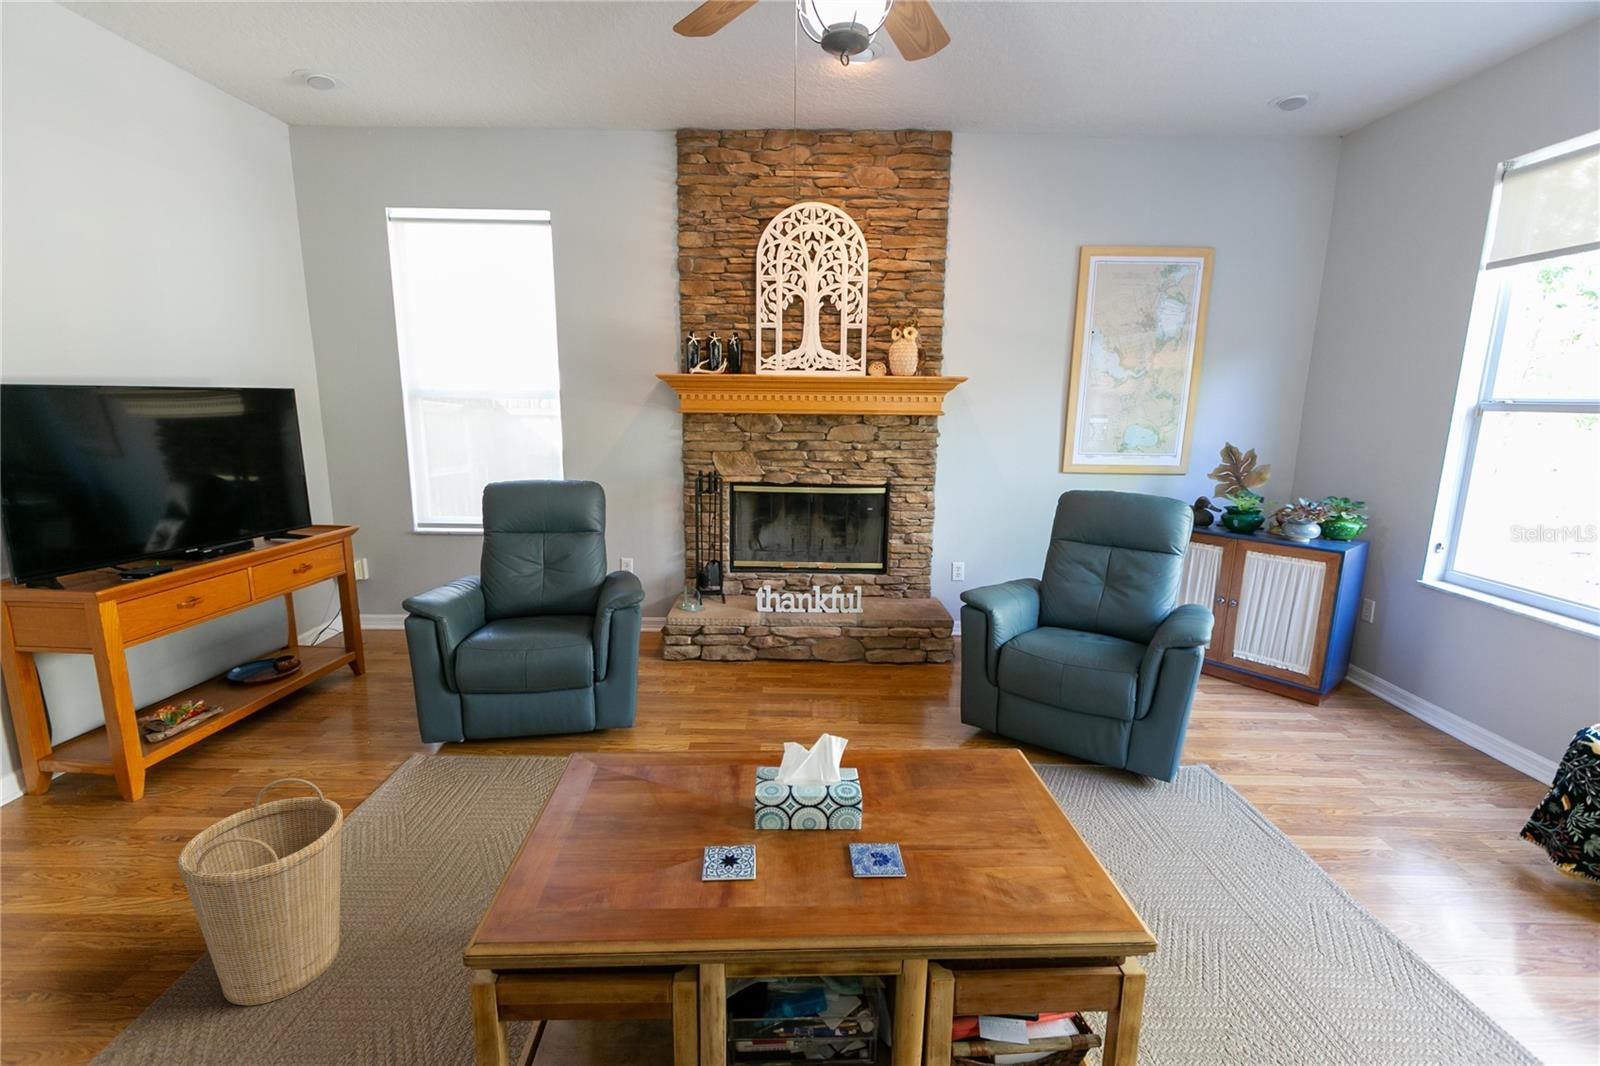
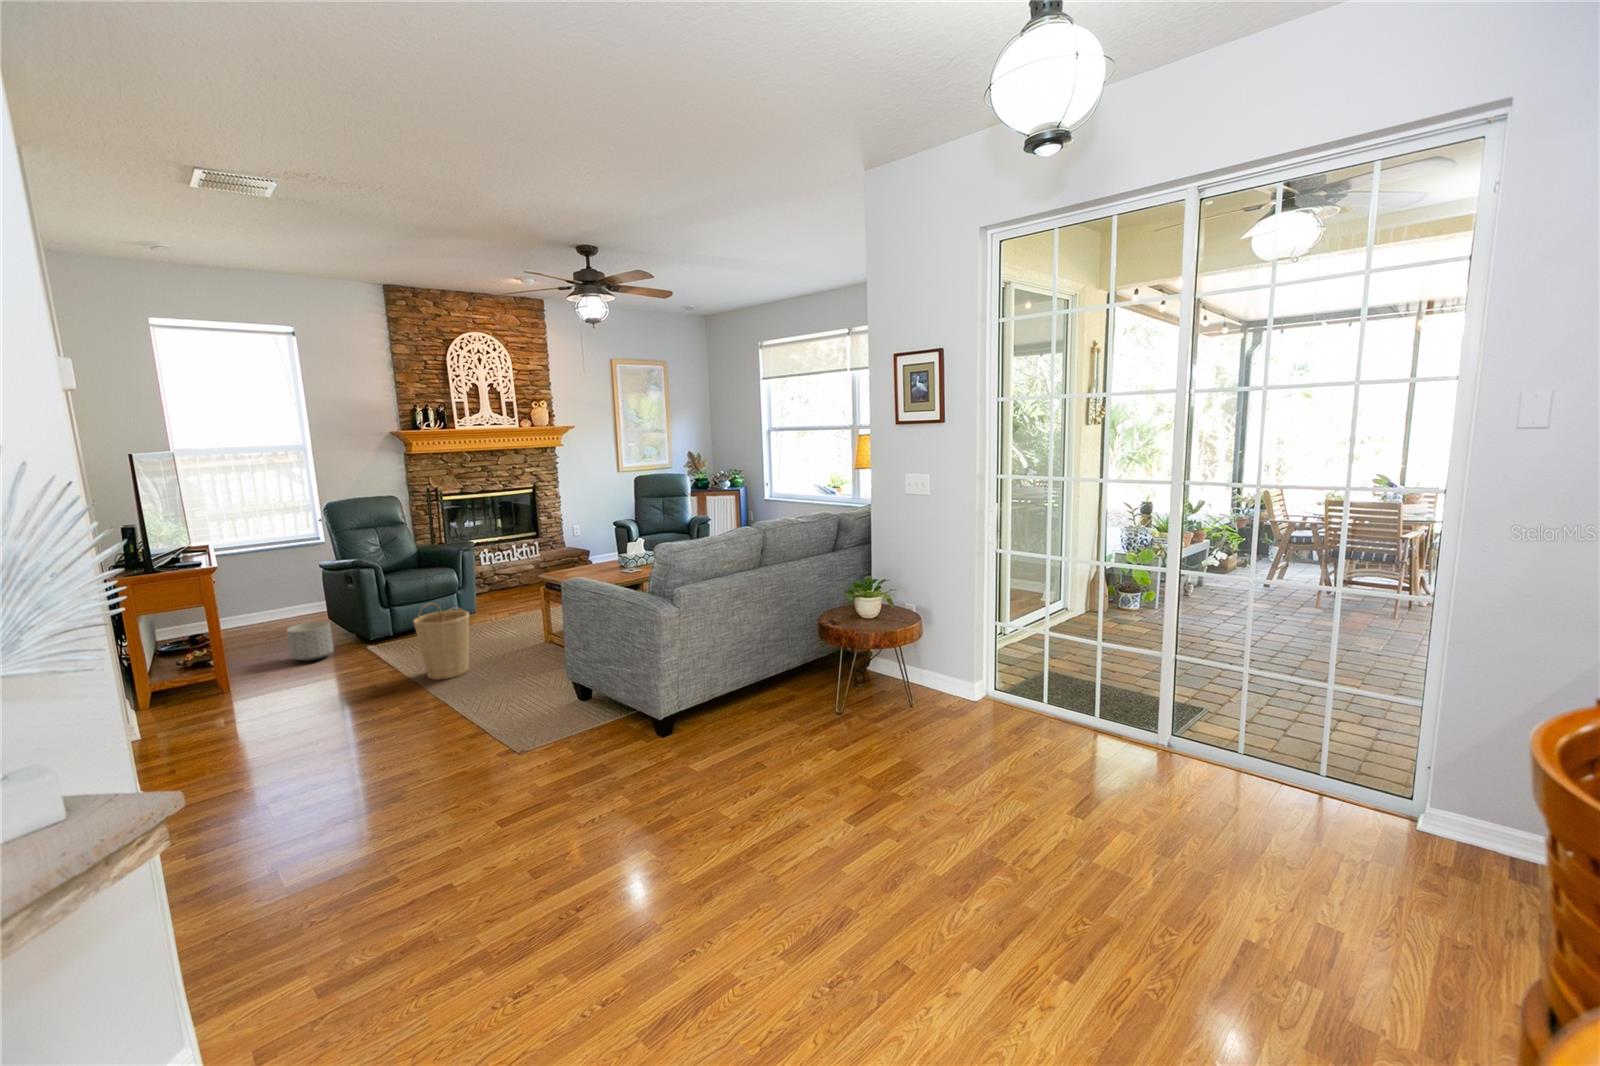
planter: none [300,686,379,759] -> present [286,621,334,661]

